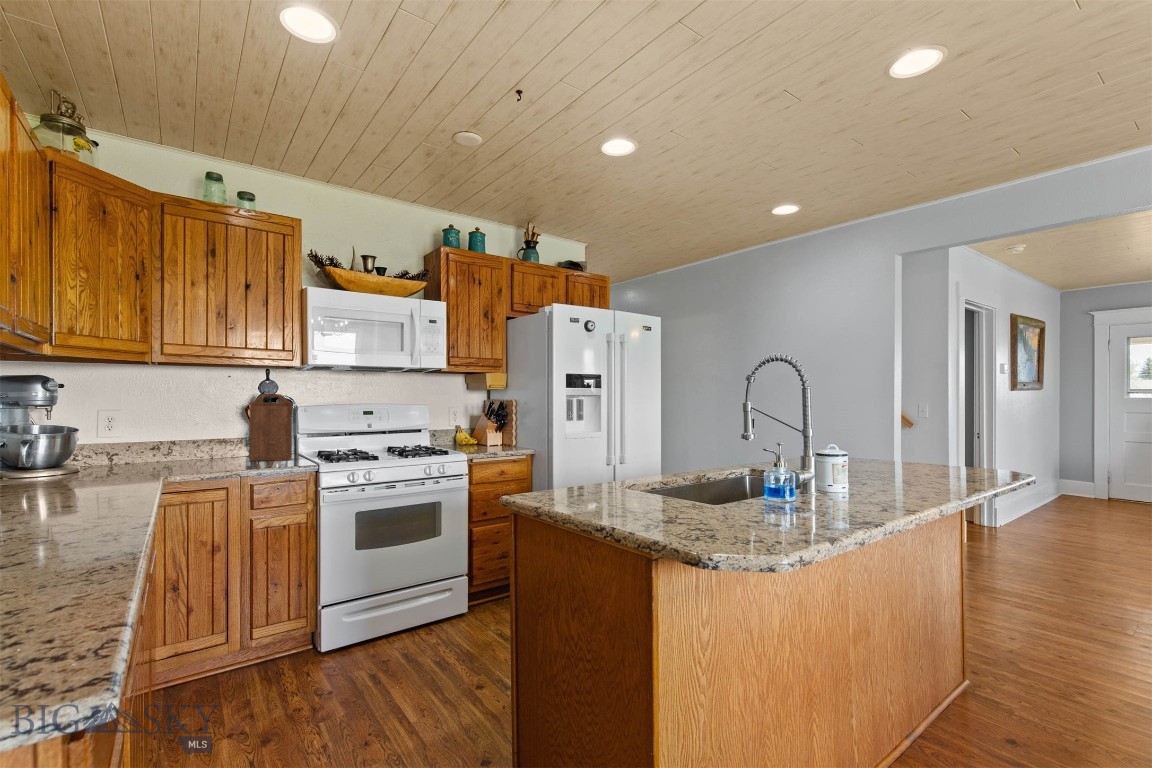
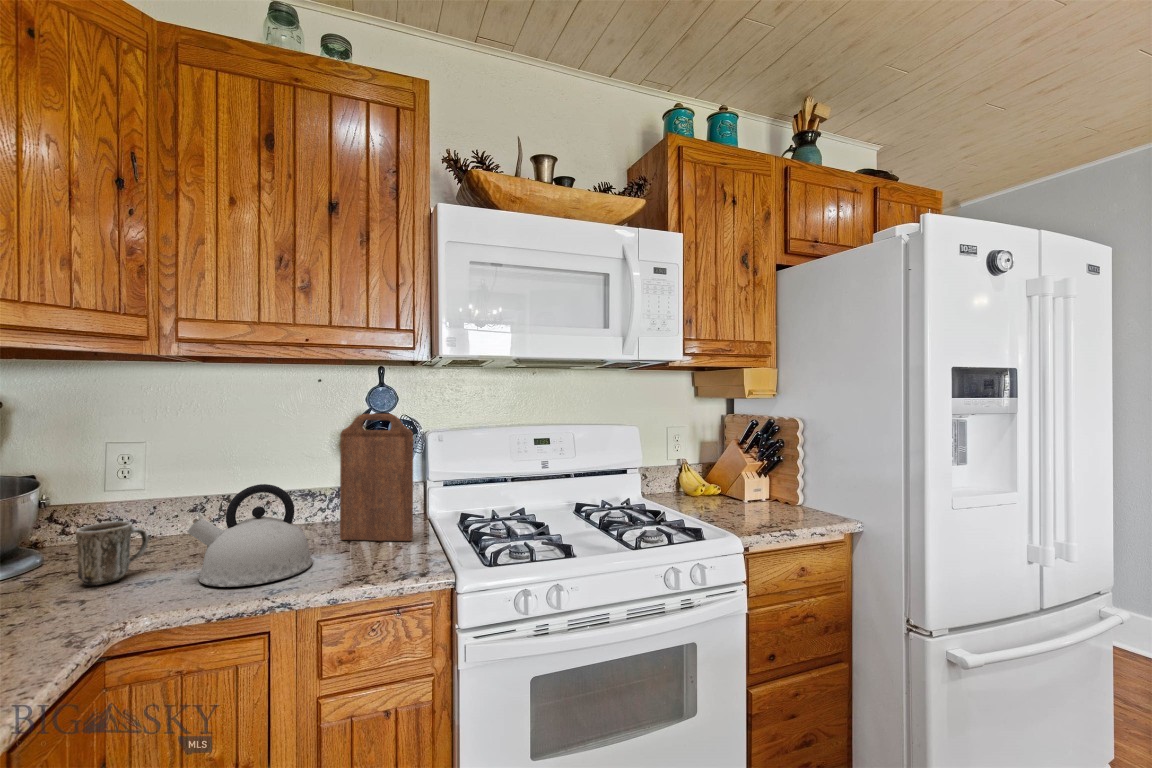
kettle: none [177,426,240,471] -> present [187,484,313,587]
mug: none [116,445,149,473] -> present [76,521,148,585]

